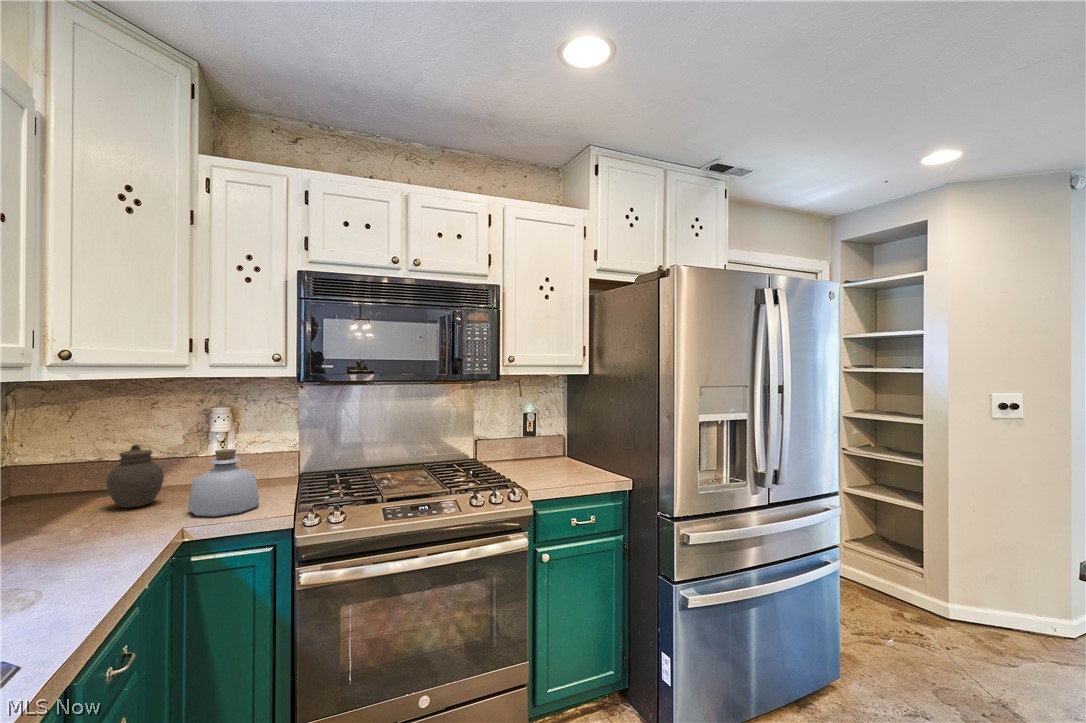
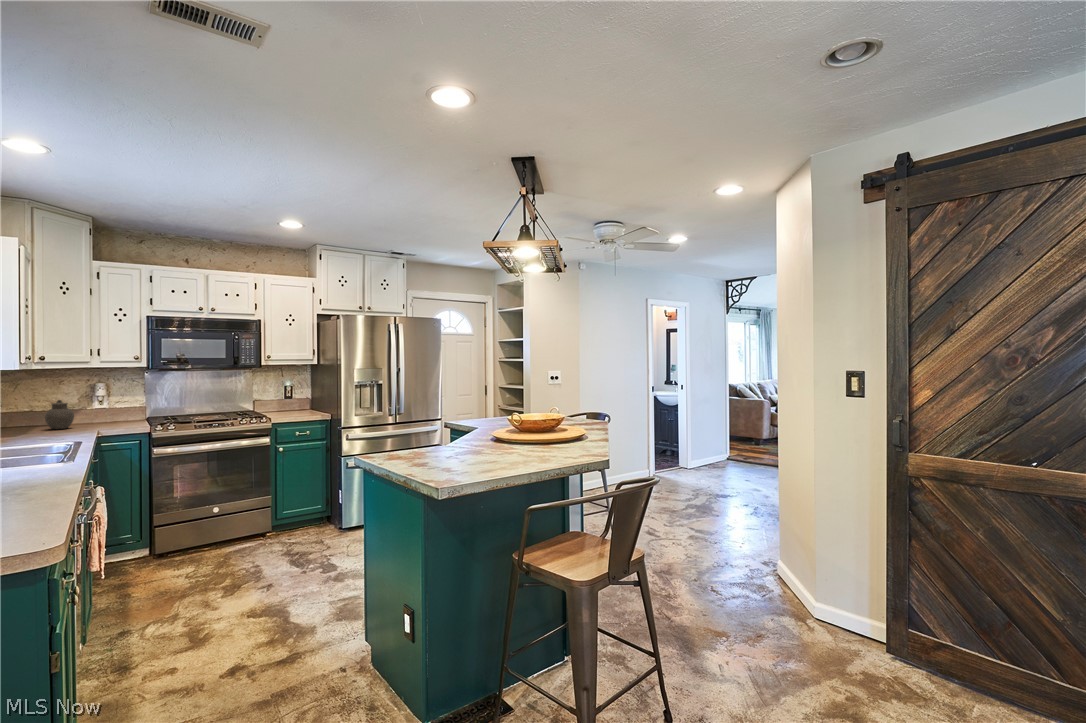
bottle: present [188,449,259,517] -> none [92,400,129,429]

